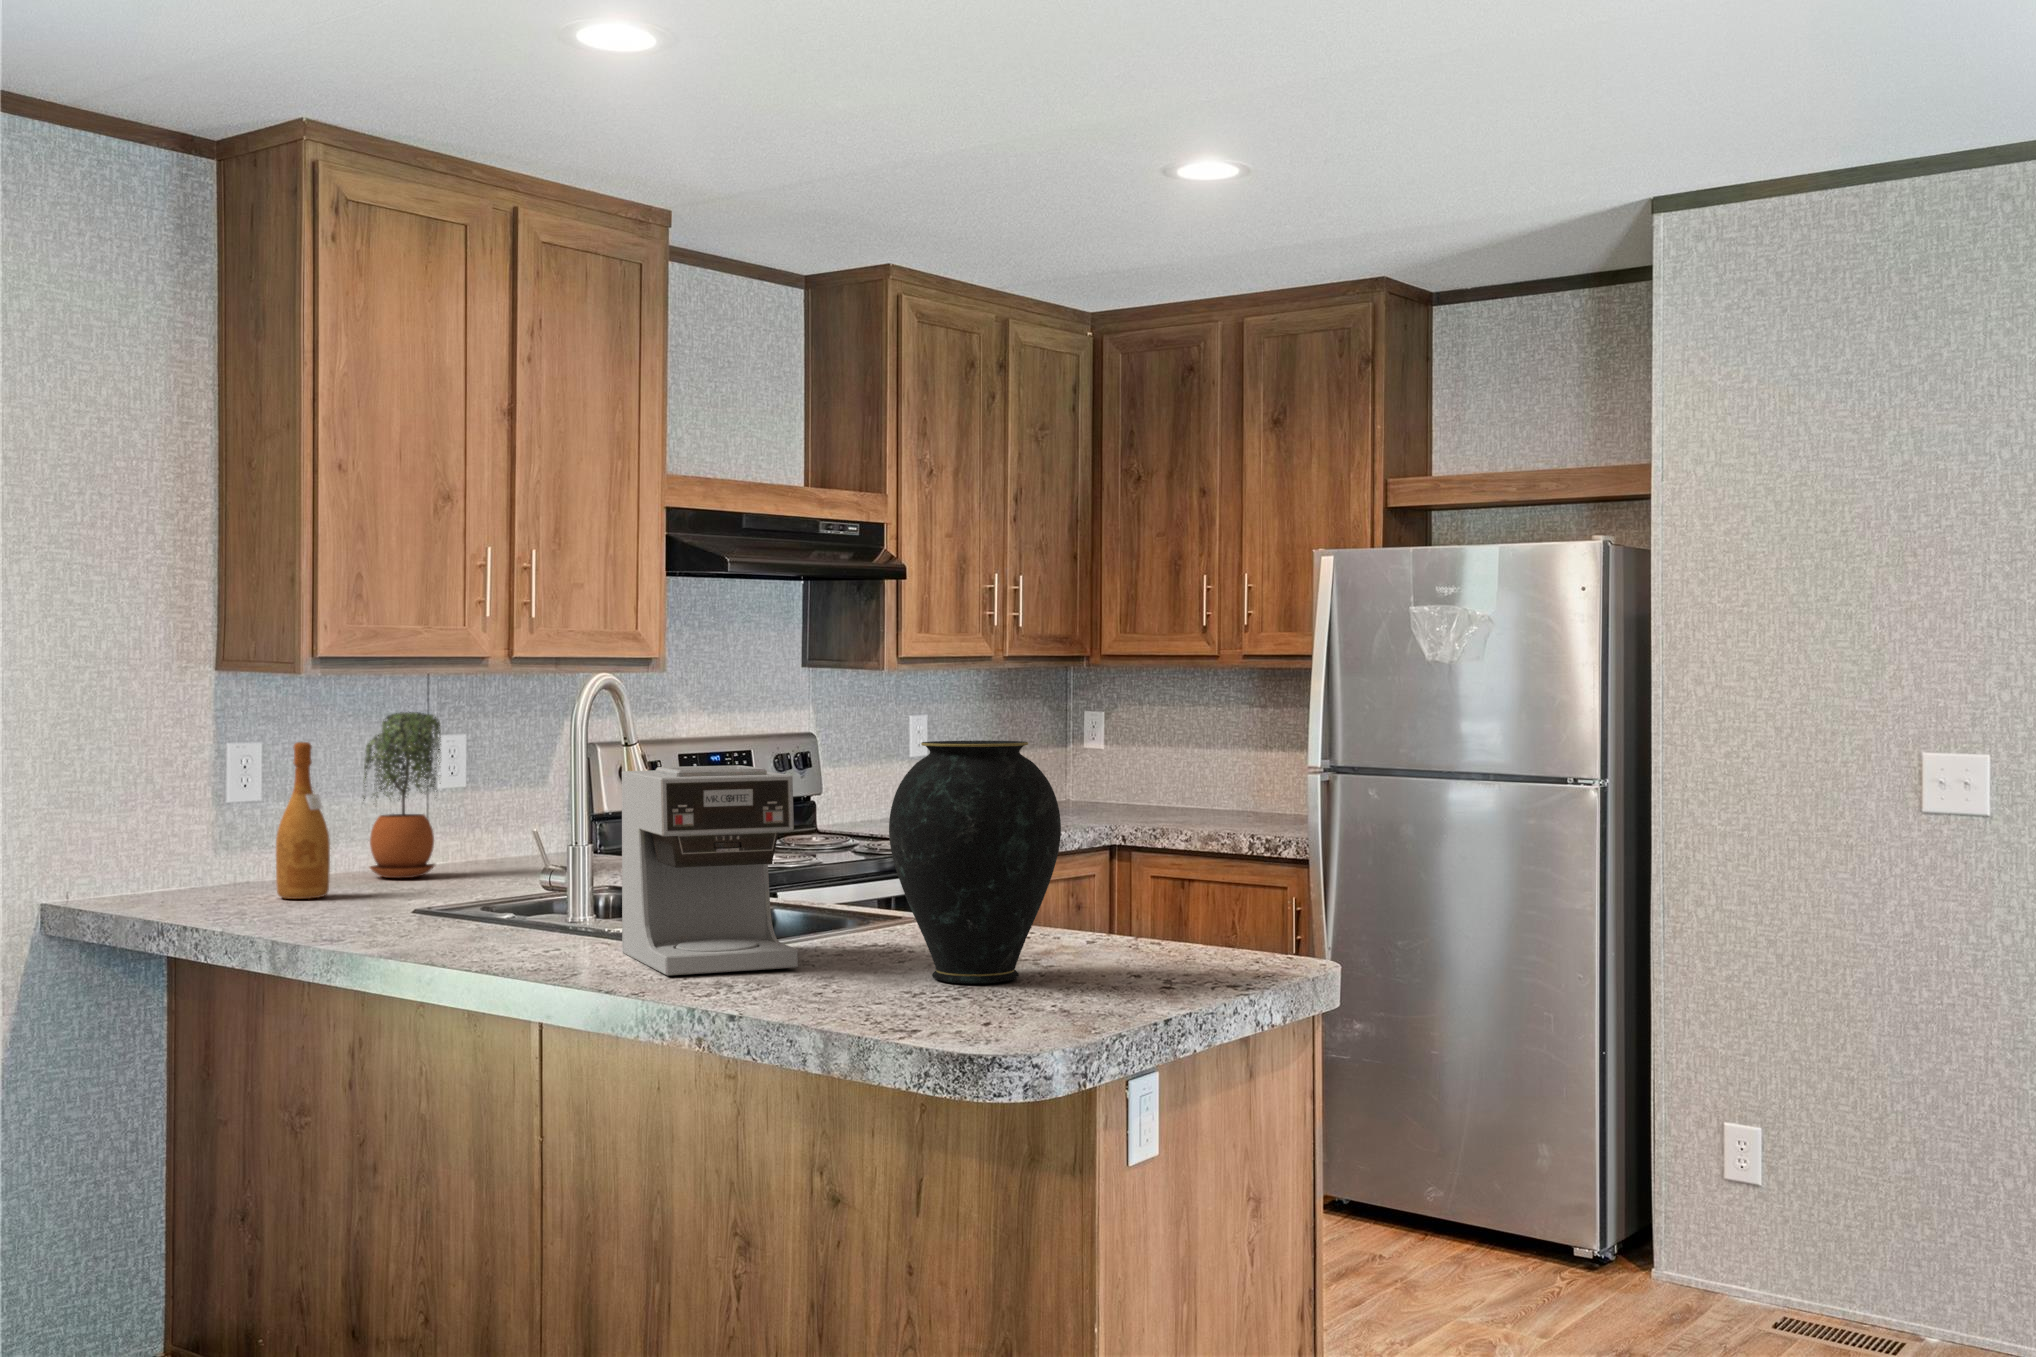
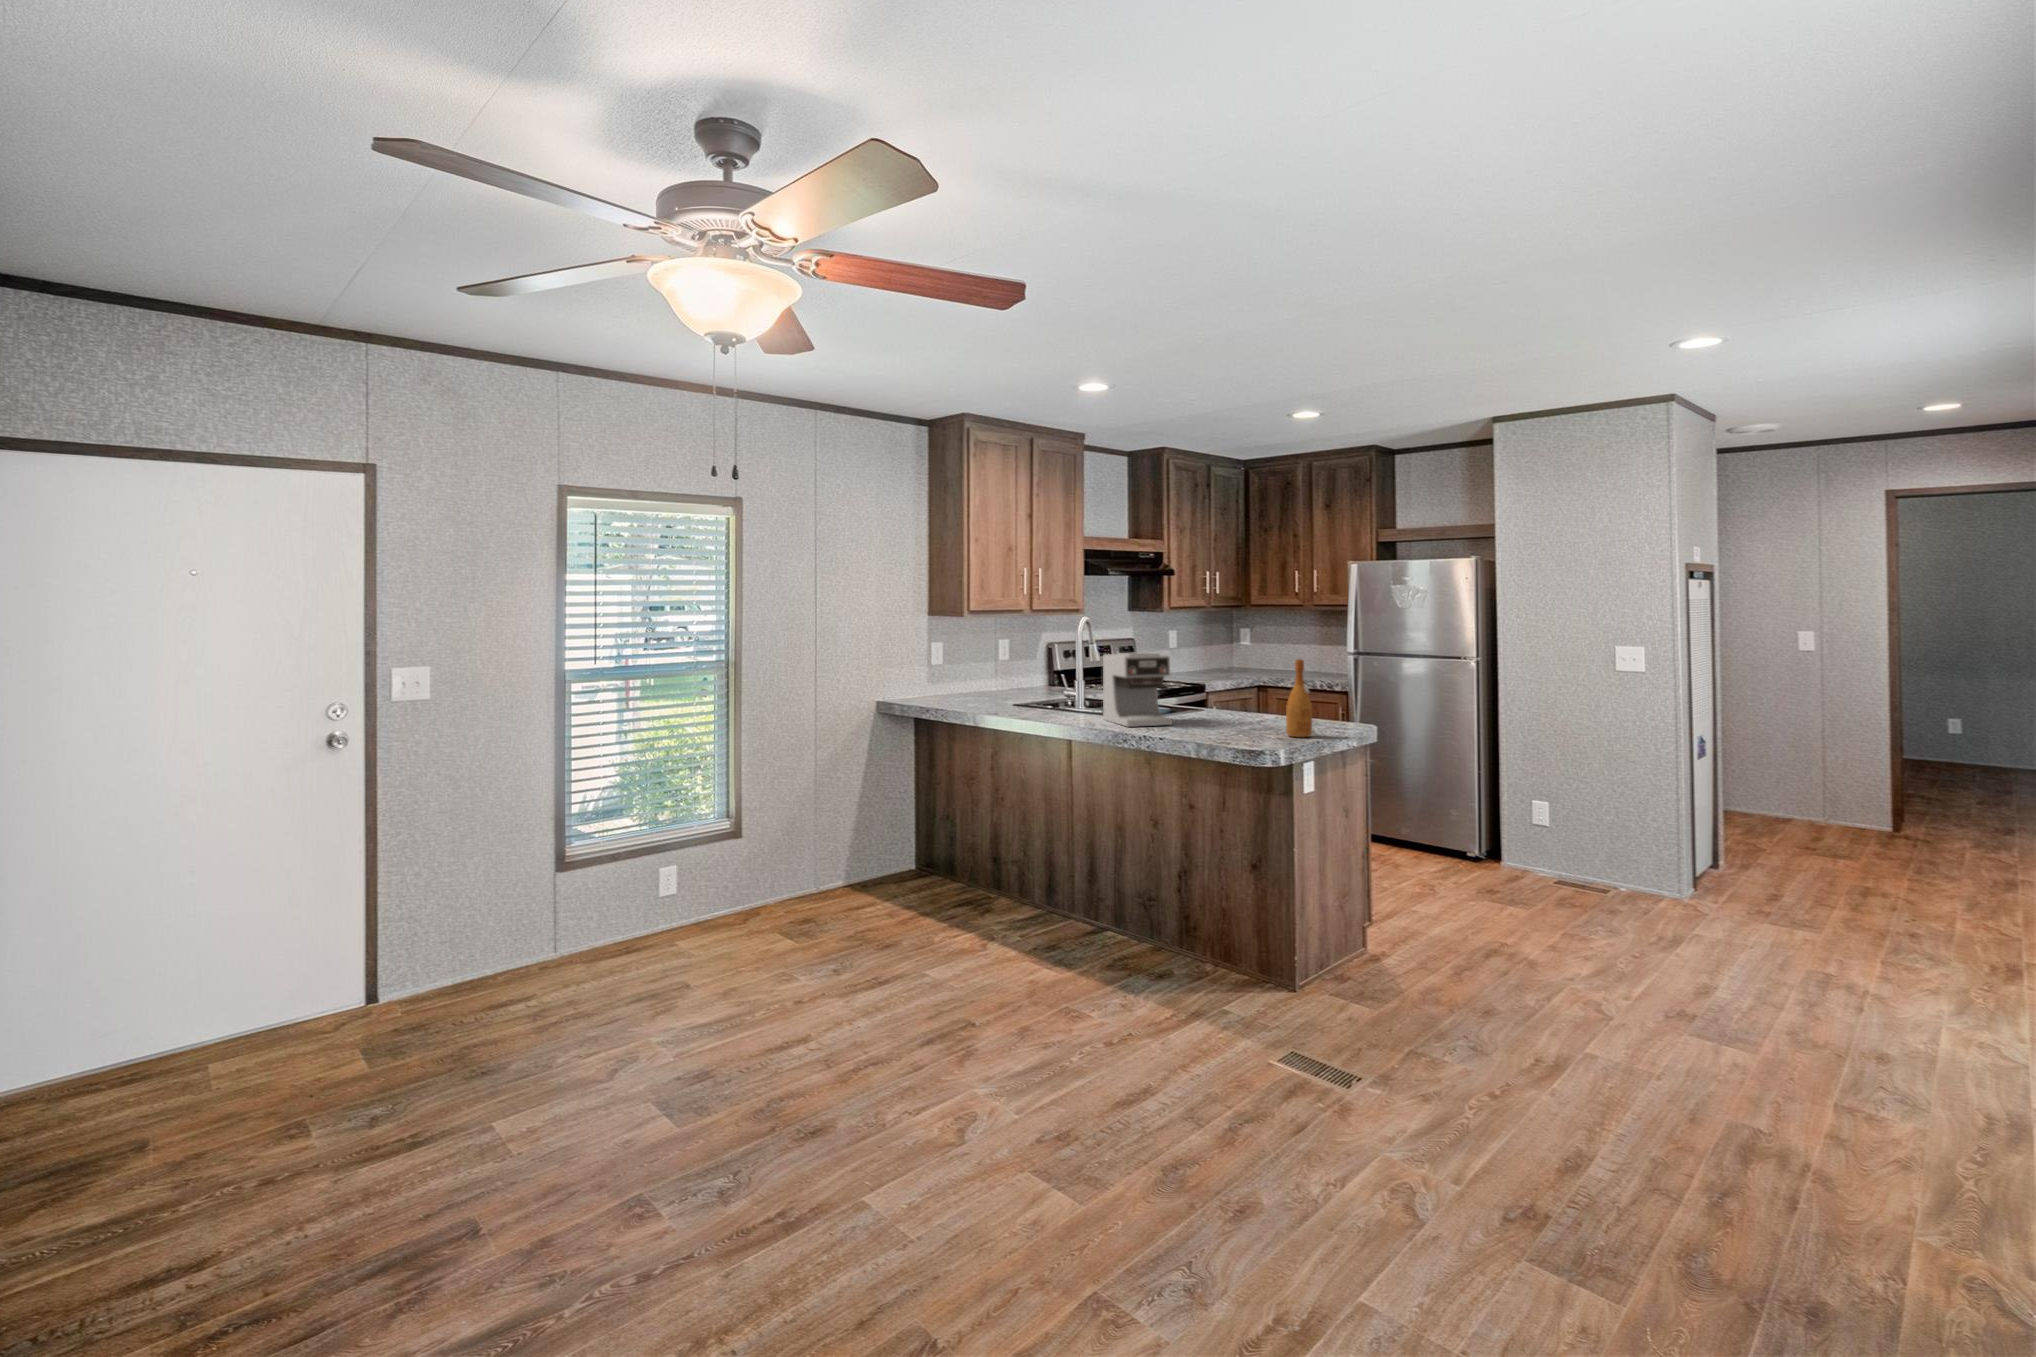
potted plant: present [363,712,441,878] -> none [978,632,1008,695]
vase: present [889,741,1061,984] -> none [1208,643,1271,731]
wine bottle: present [276,742,330,899] -> present [1286,659,1312,737]

